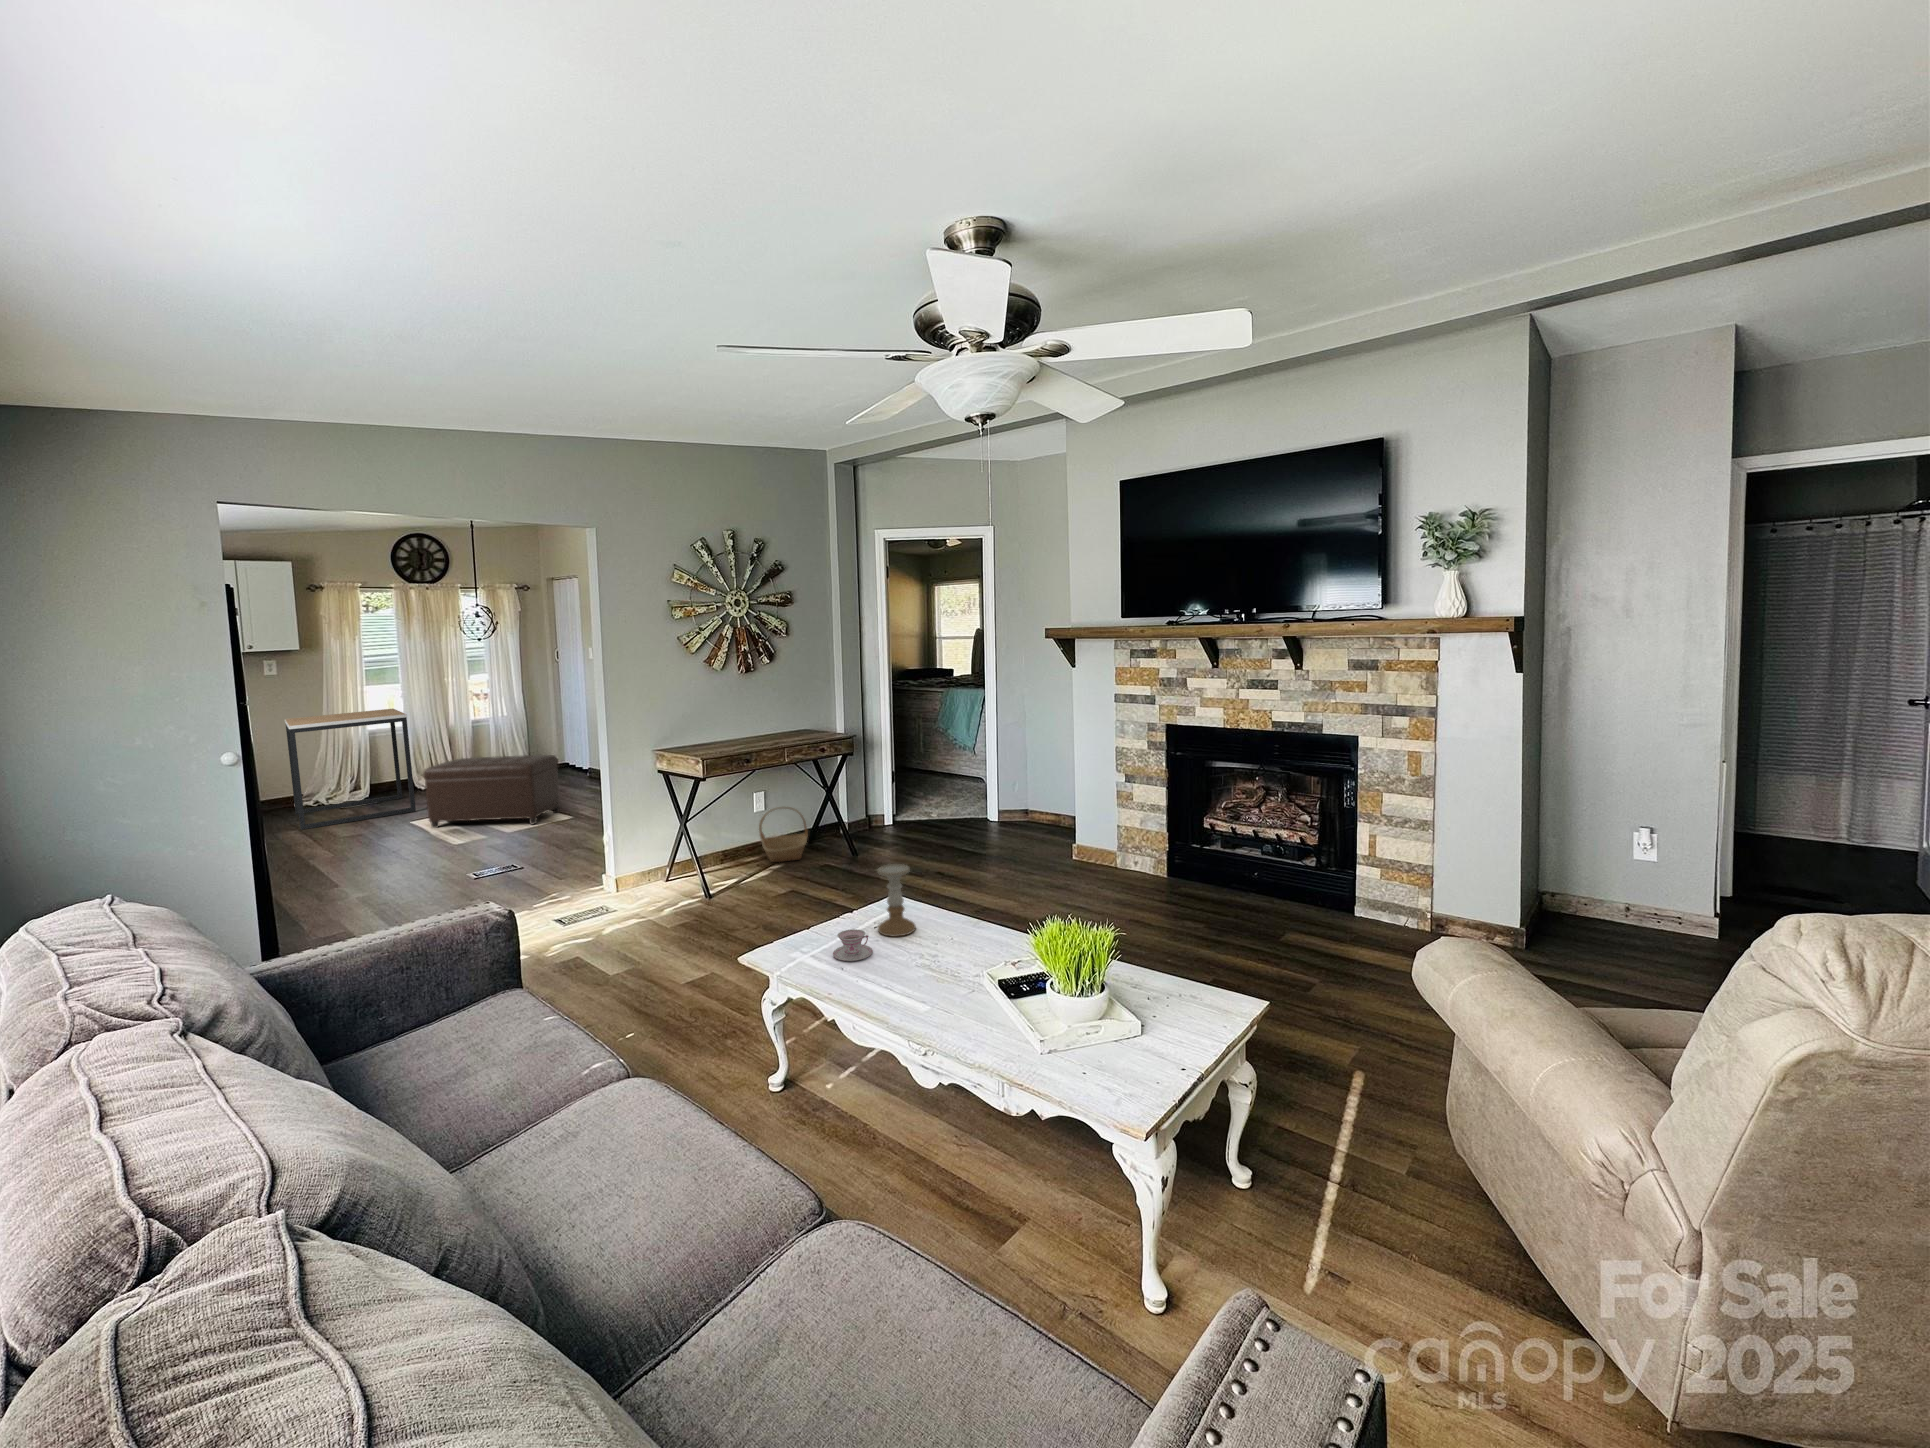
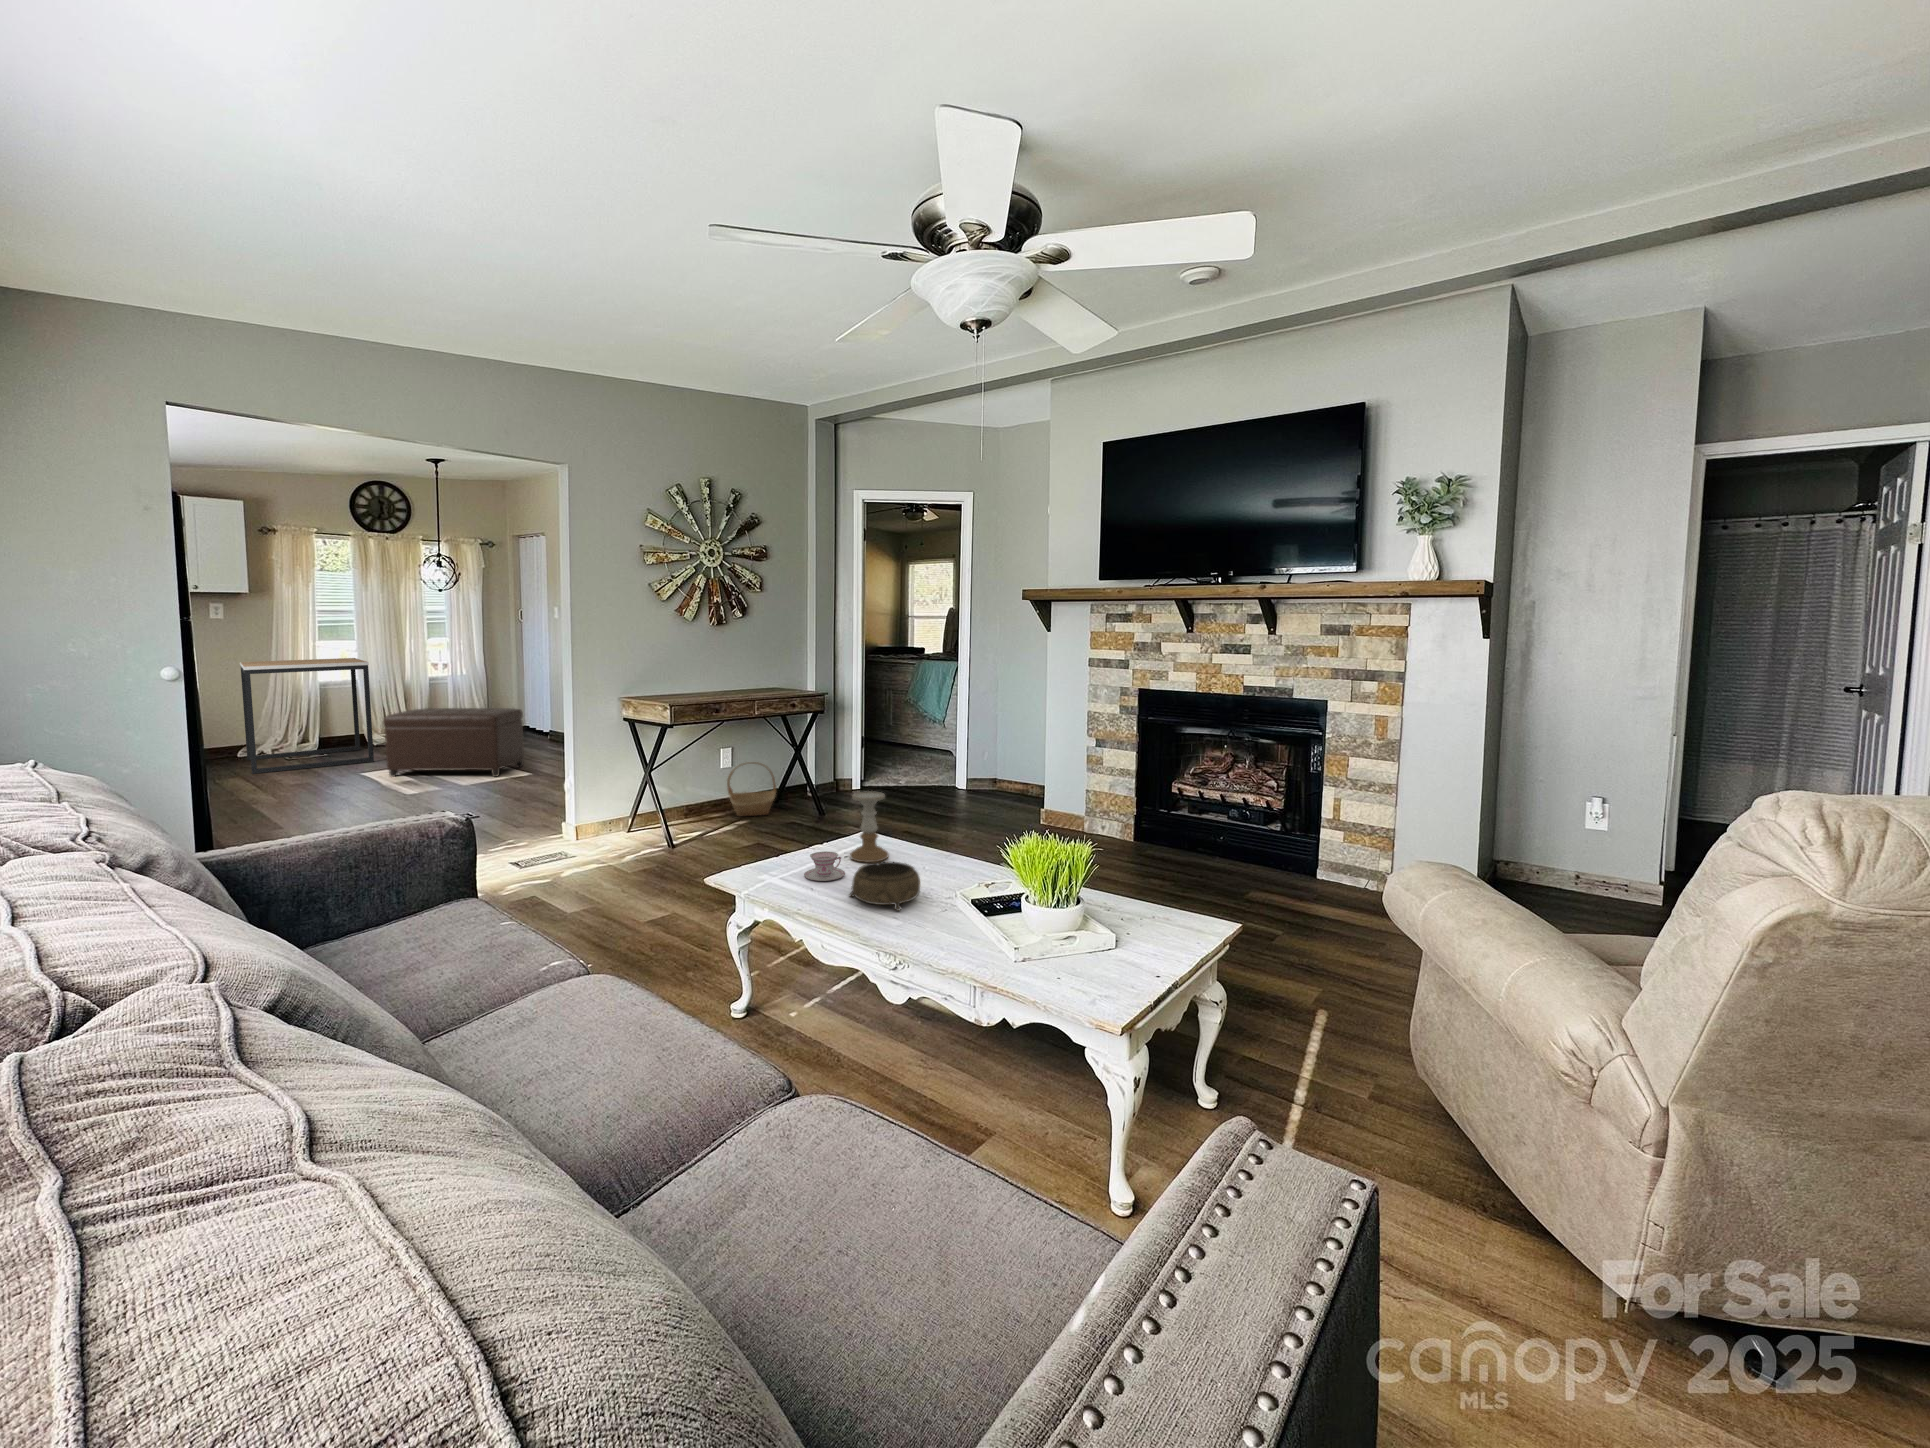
decorative bowl: none [876,942,946,996] -> present [849,862,920,911]

